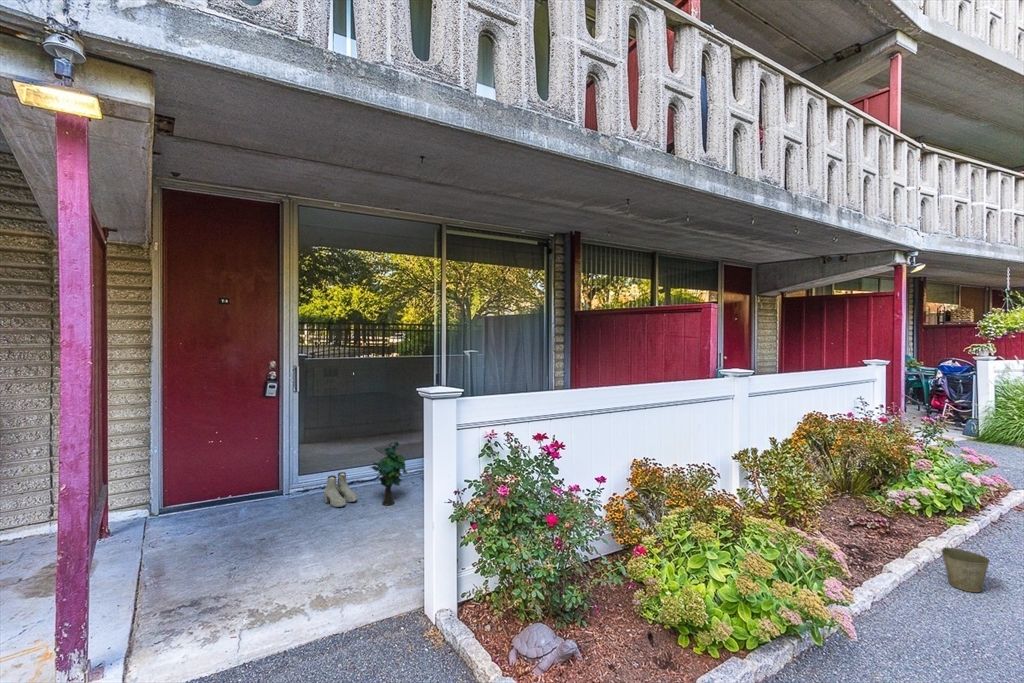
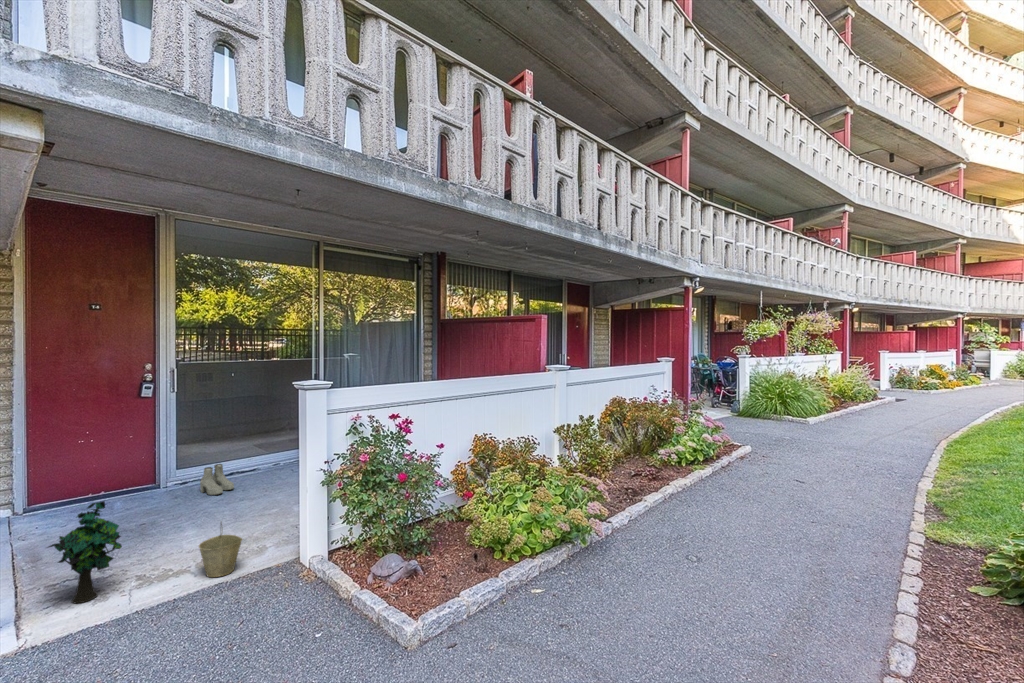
decorative plant: present [371,442,407,505] -> present [49,501,122,603]
bucket: present [941,547,990,592] -> present [199,524,242,577]

